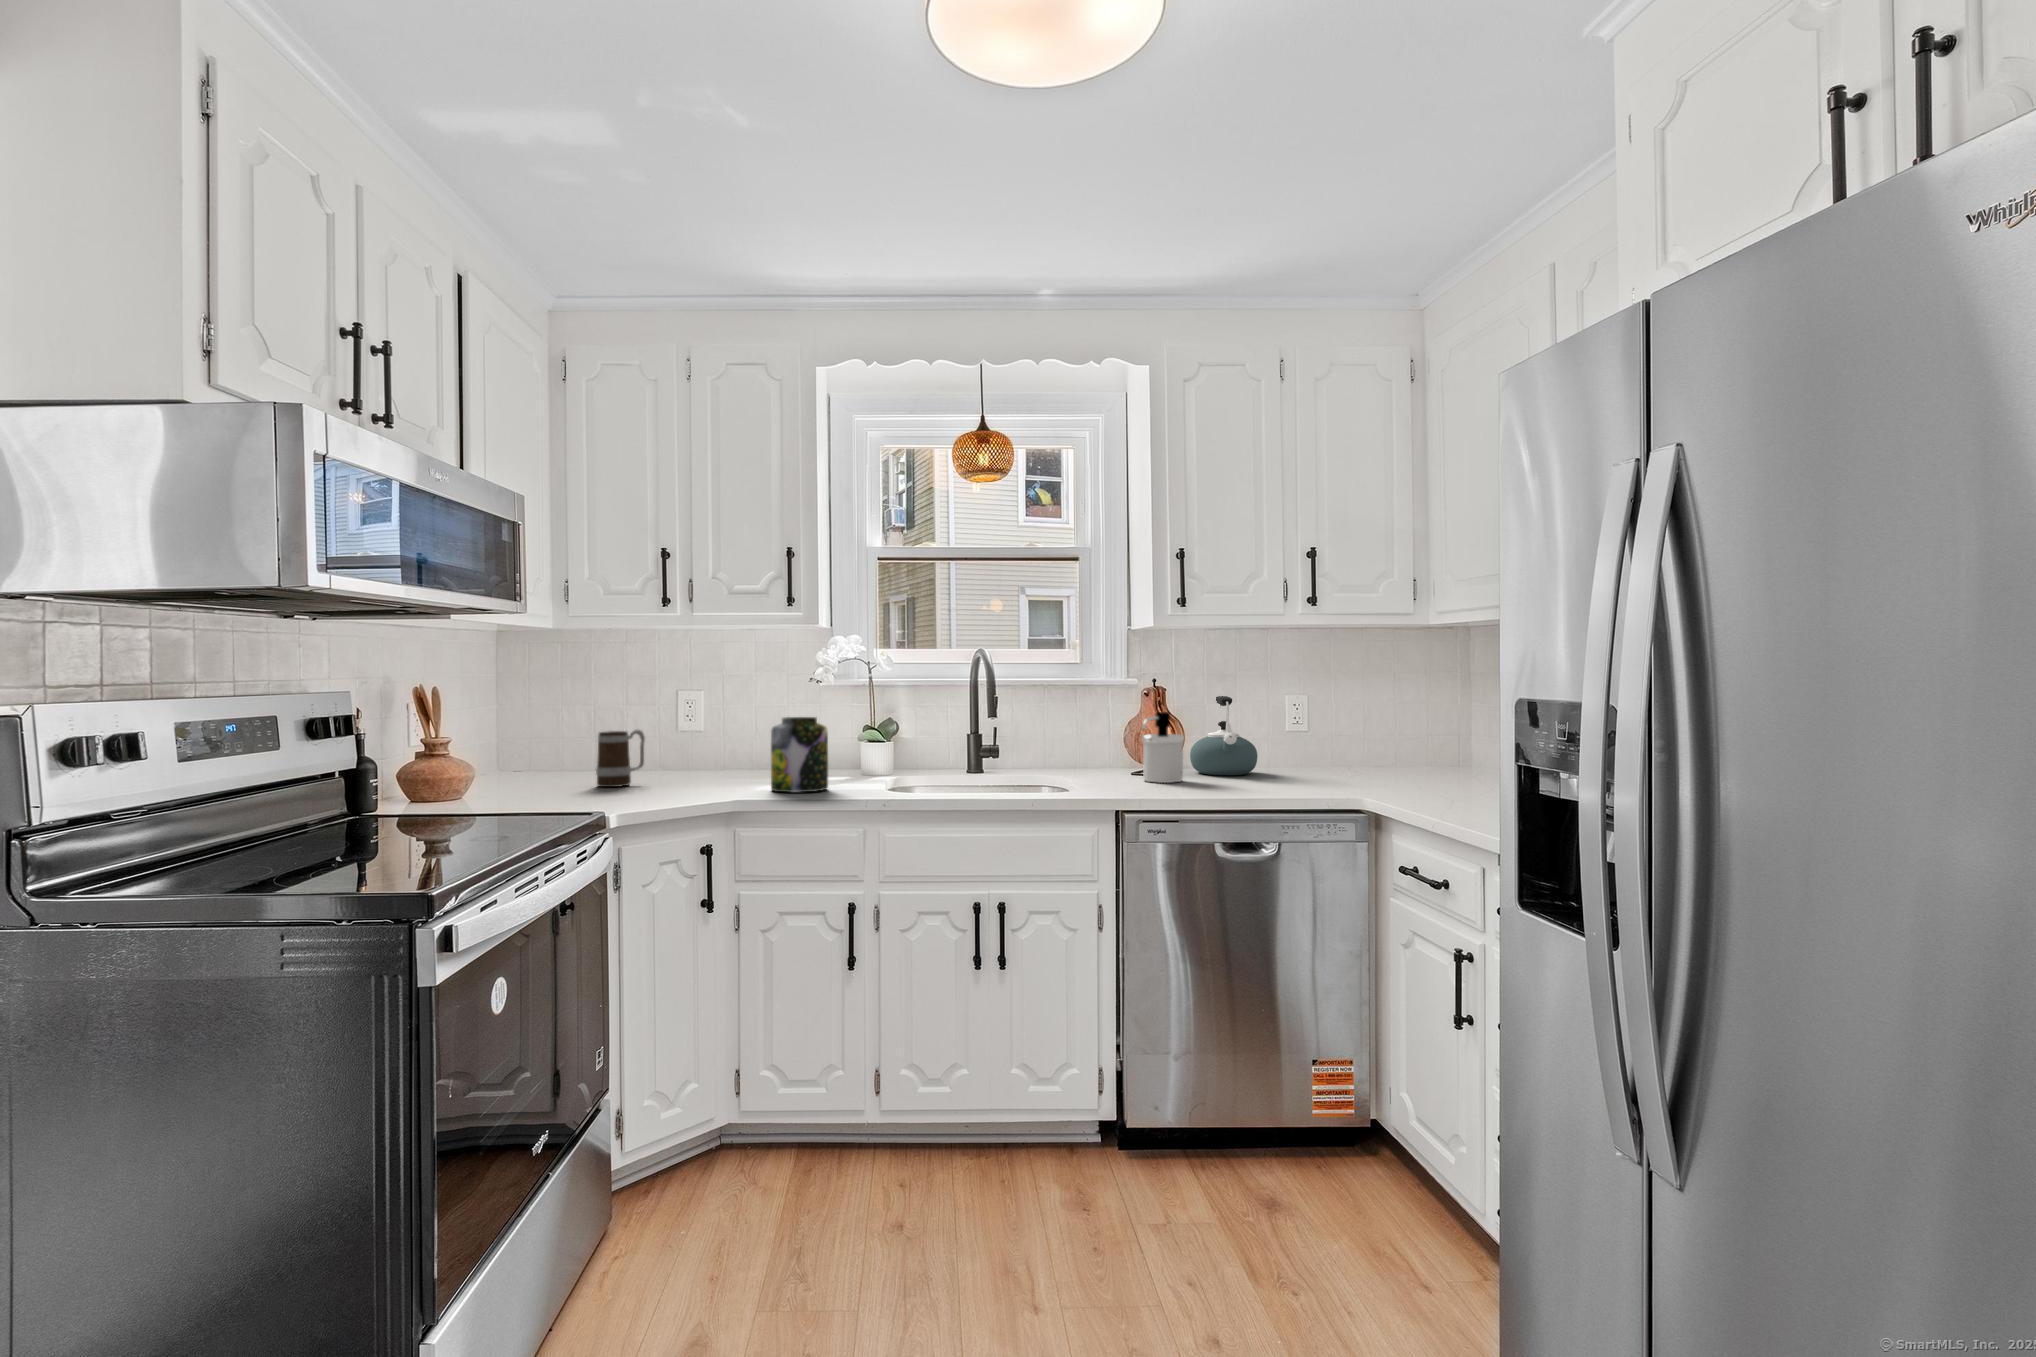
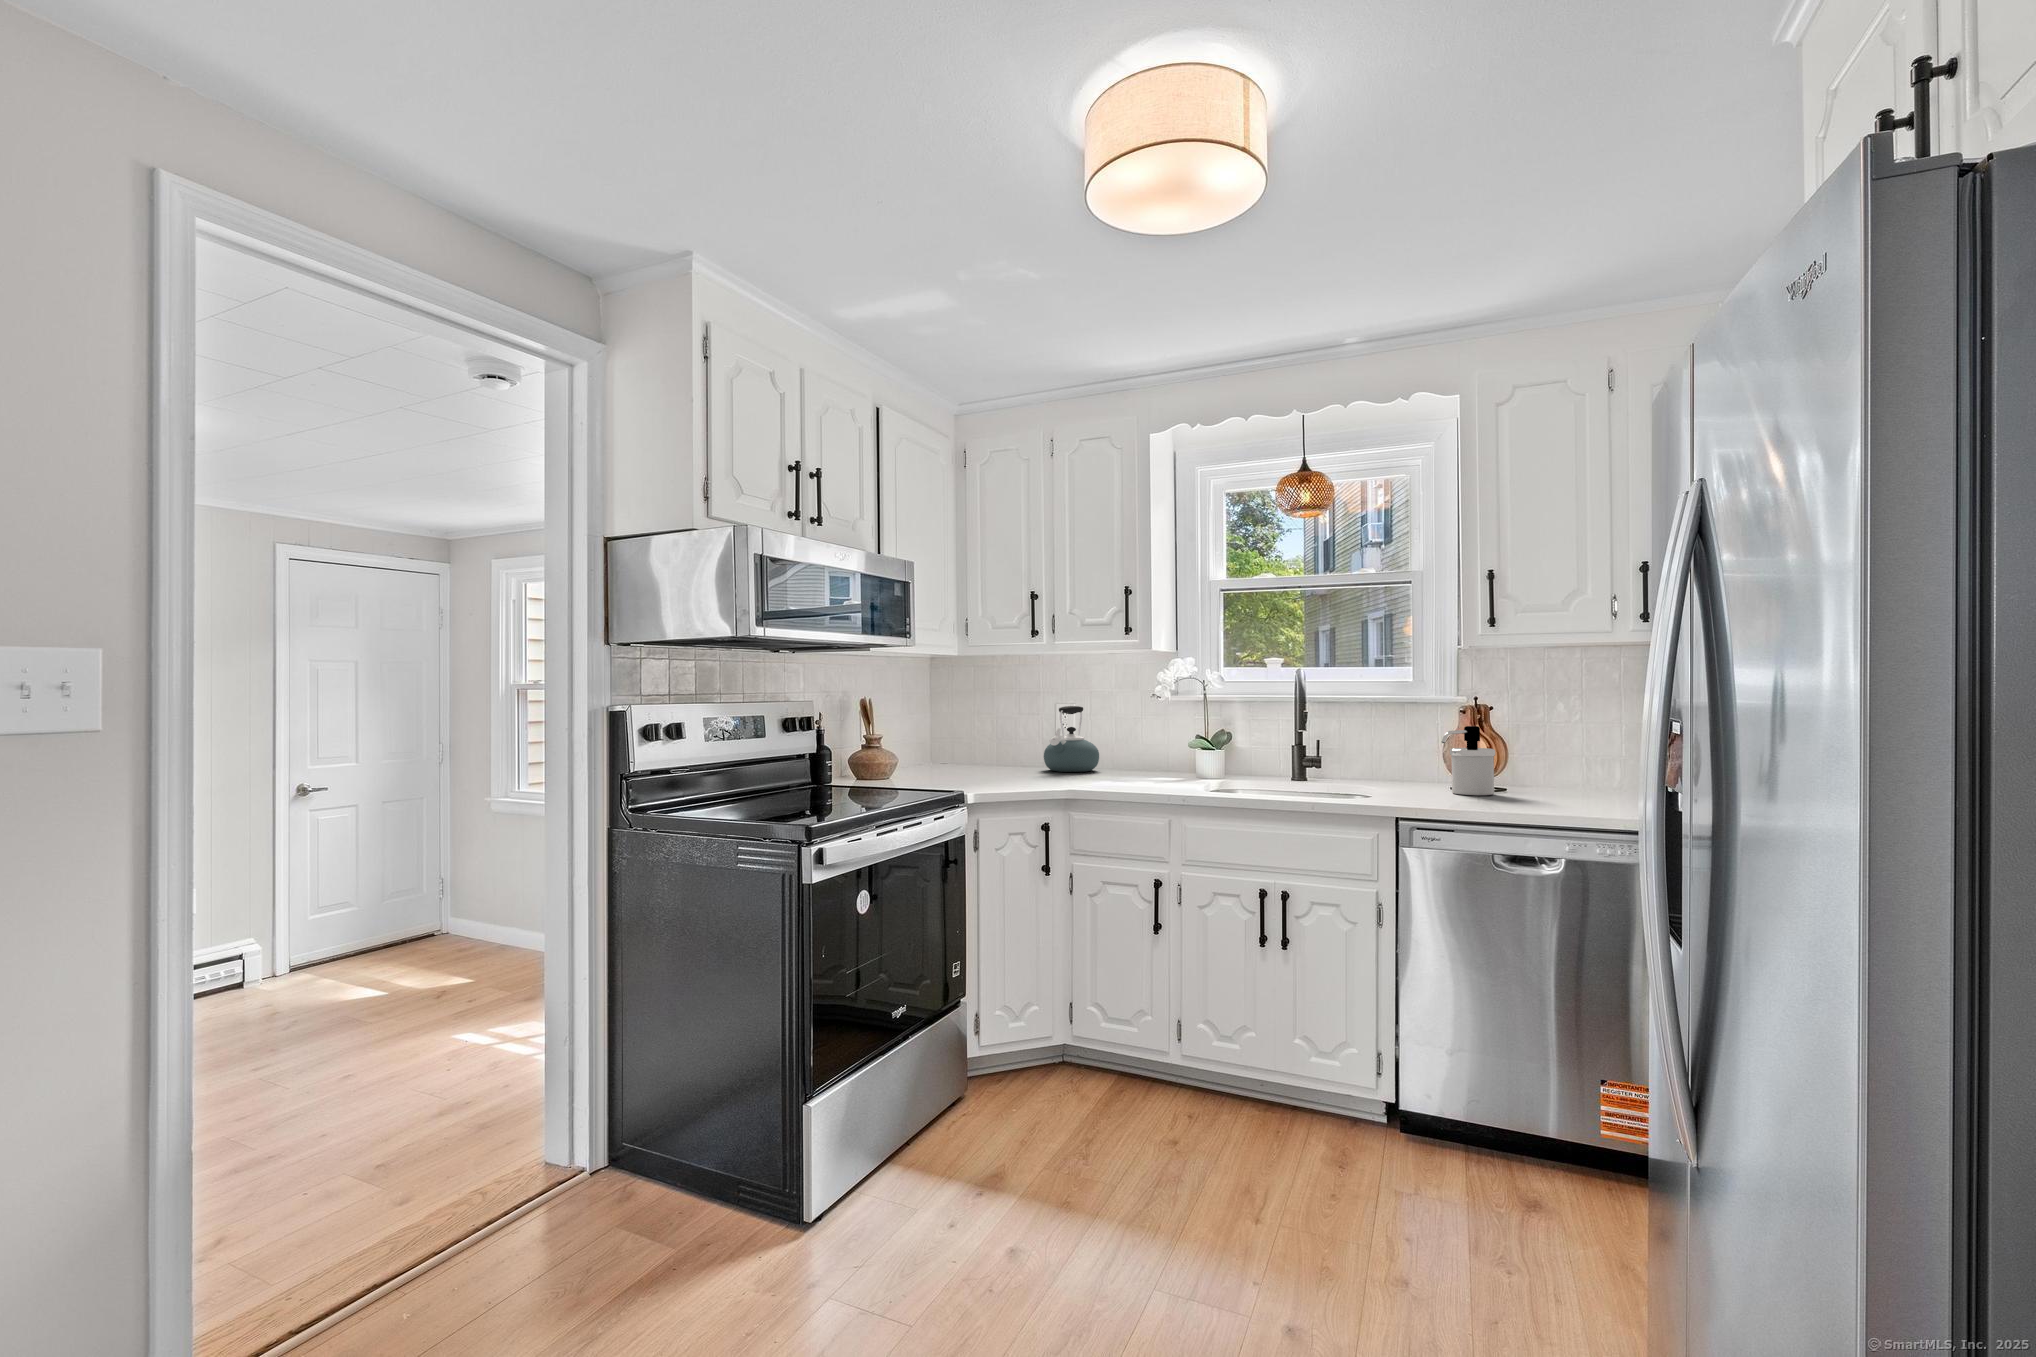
kettle: present [1190,696,1258,775] -> present [1044,706,1099,772]
jar: present [771,717,828,792] -> none [1102,725,1148,786]
mug: present [596,730,645,787] -> none [983,733,1019,776]

